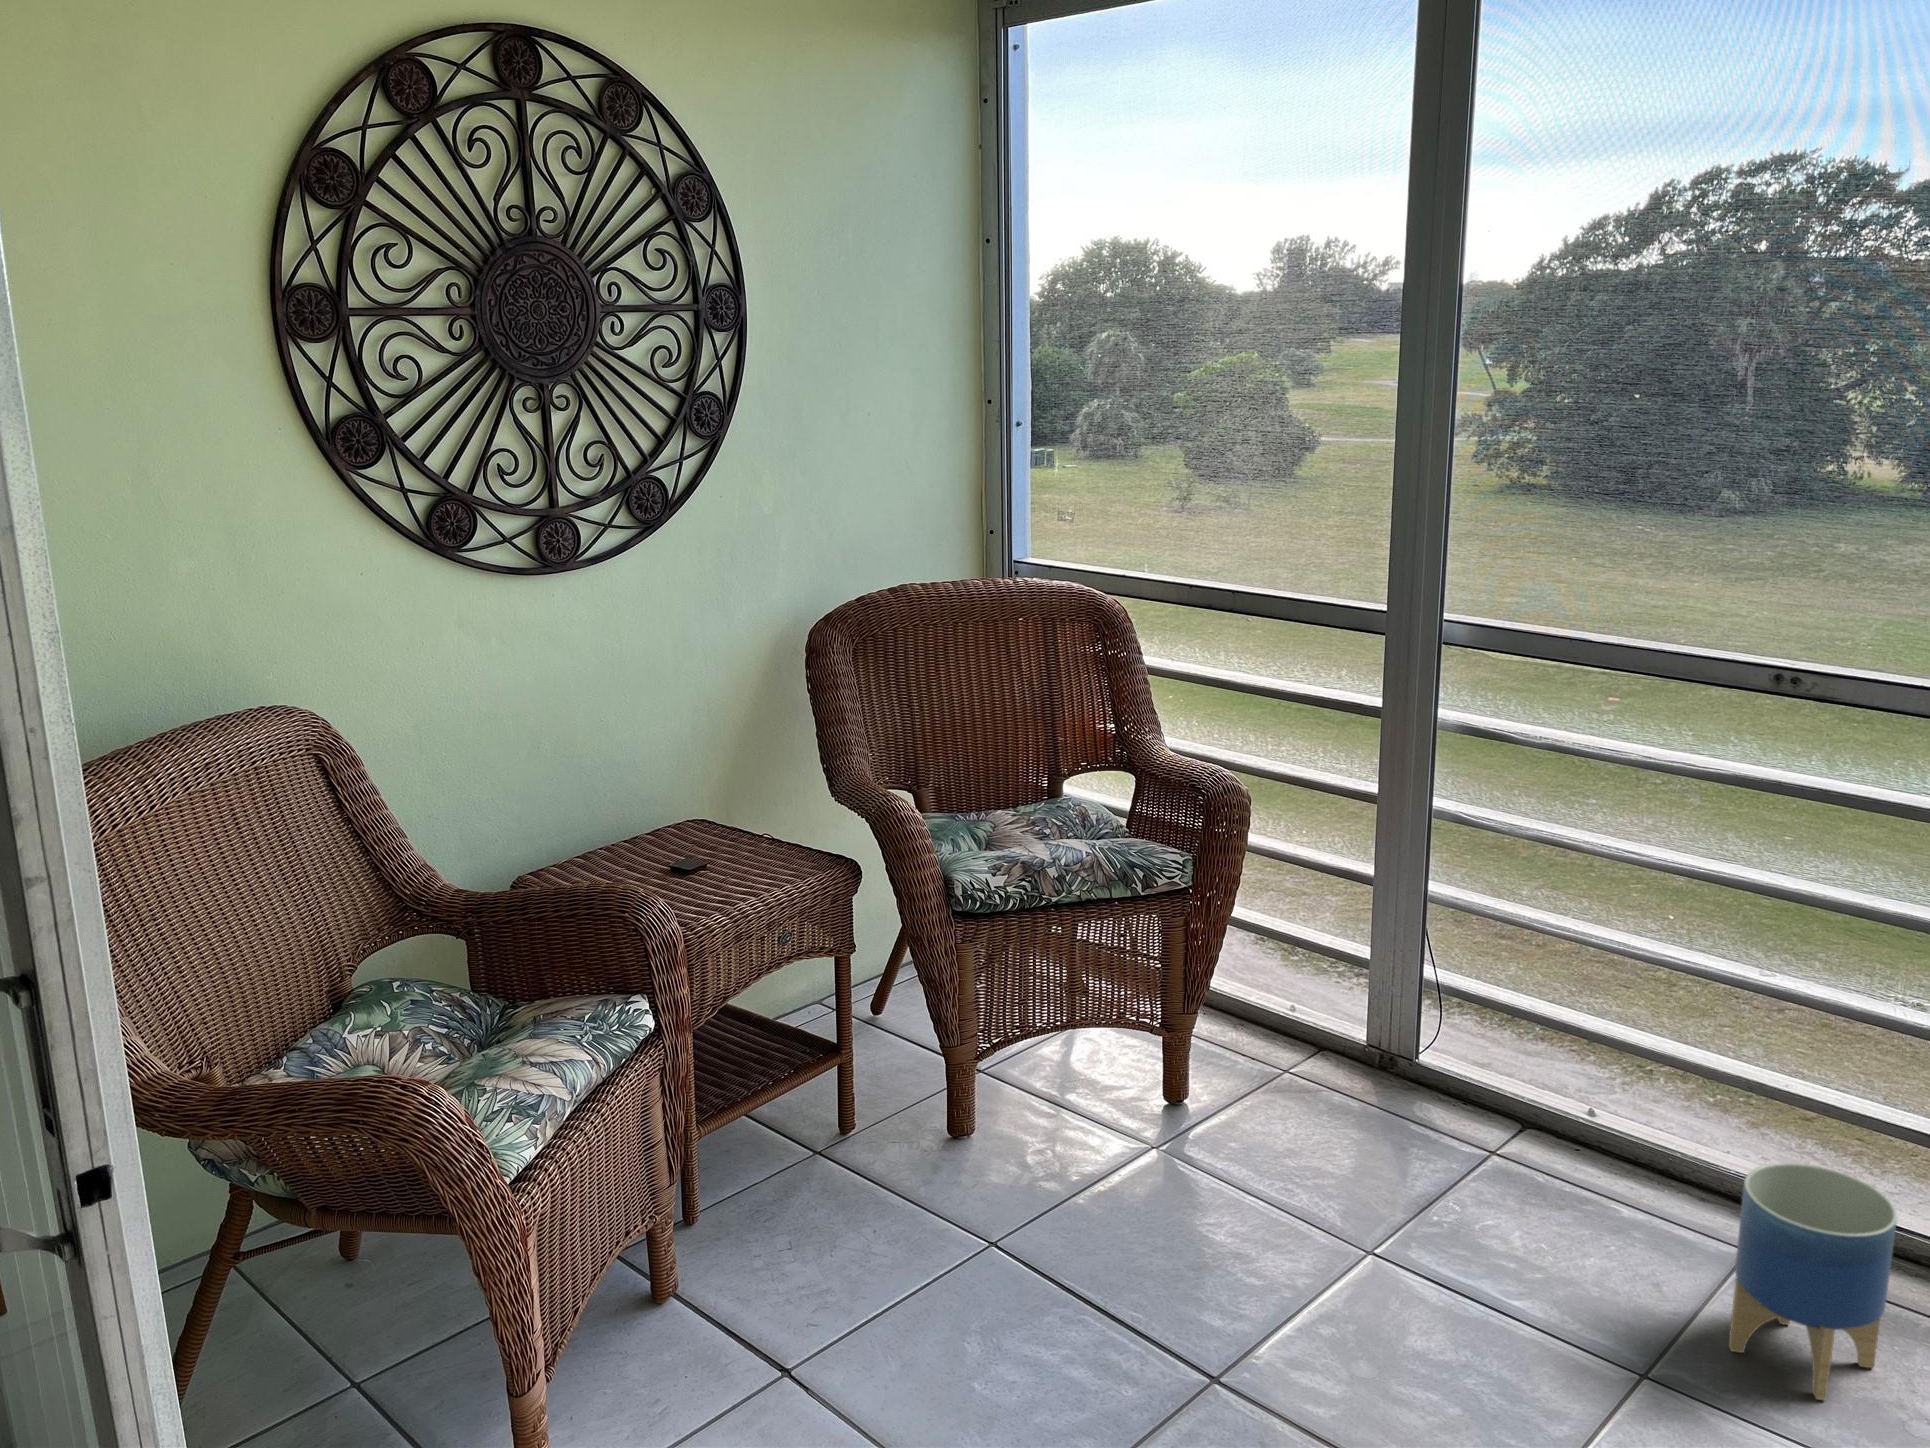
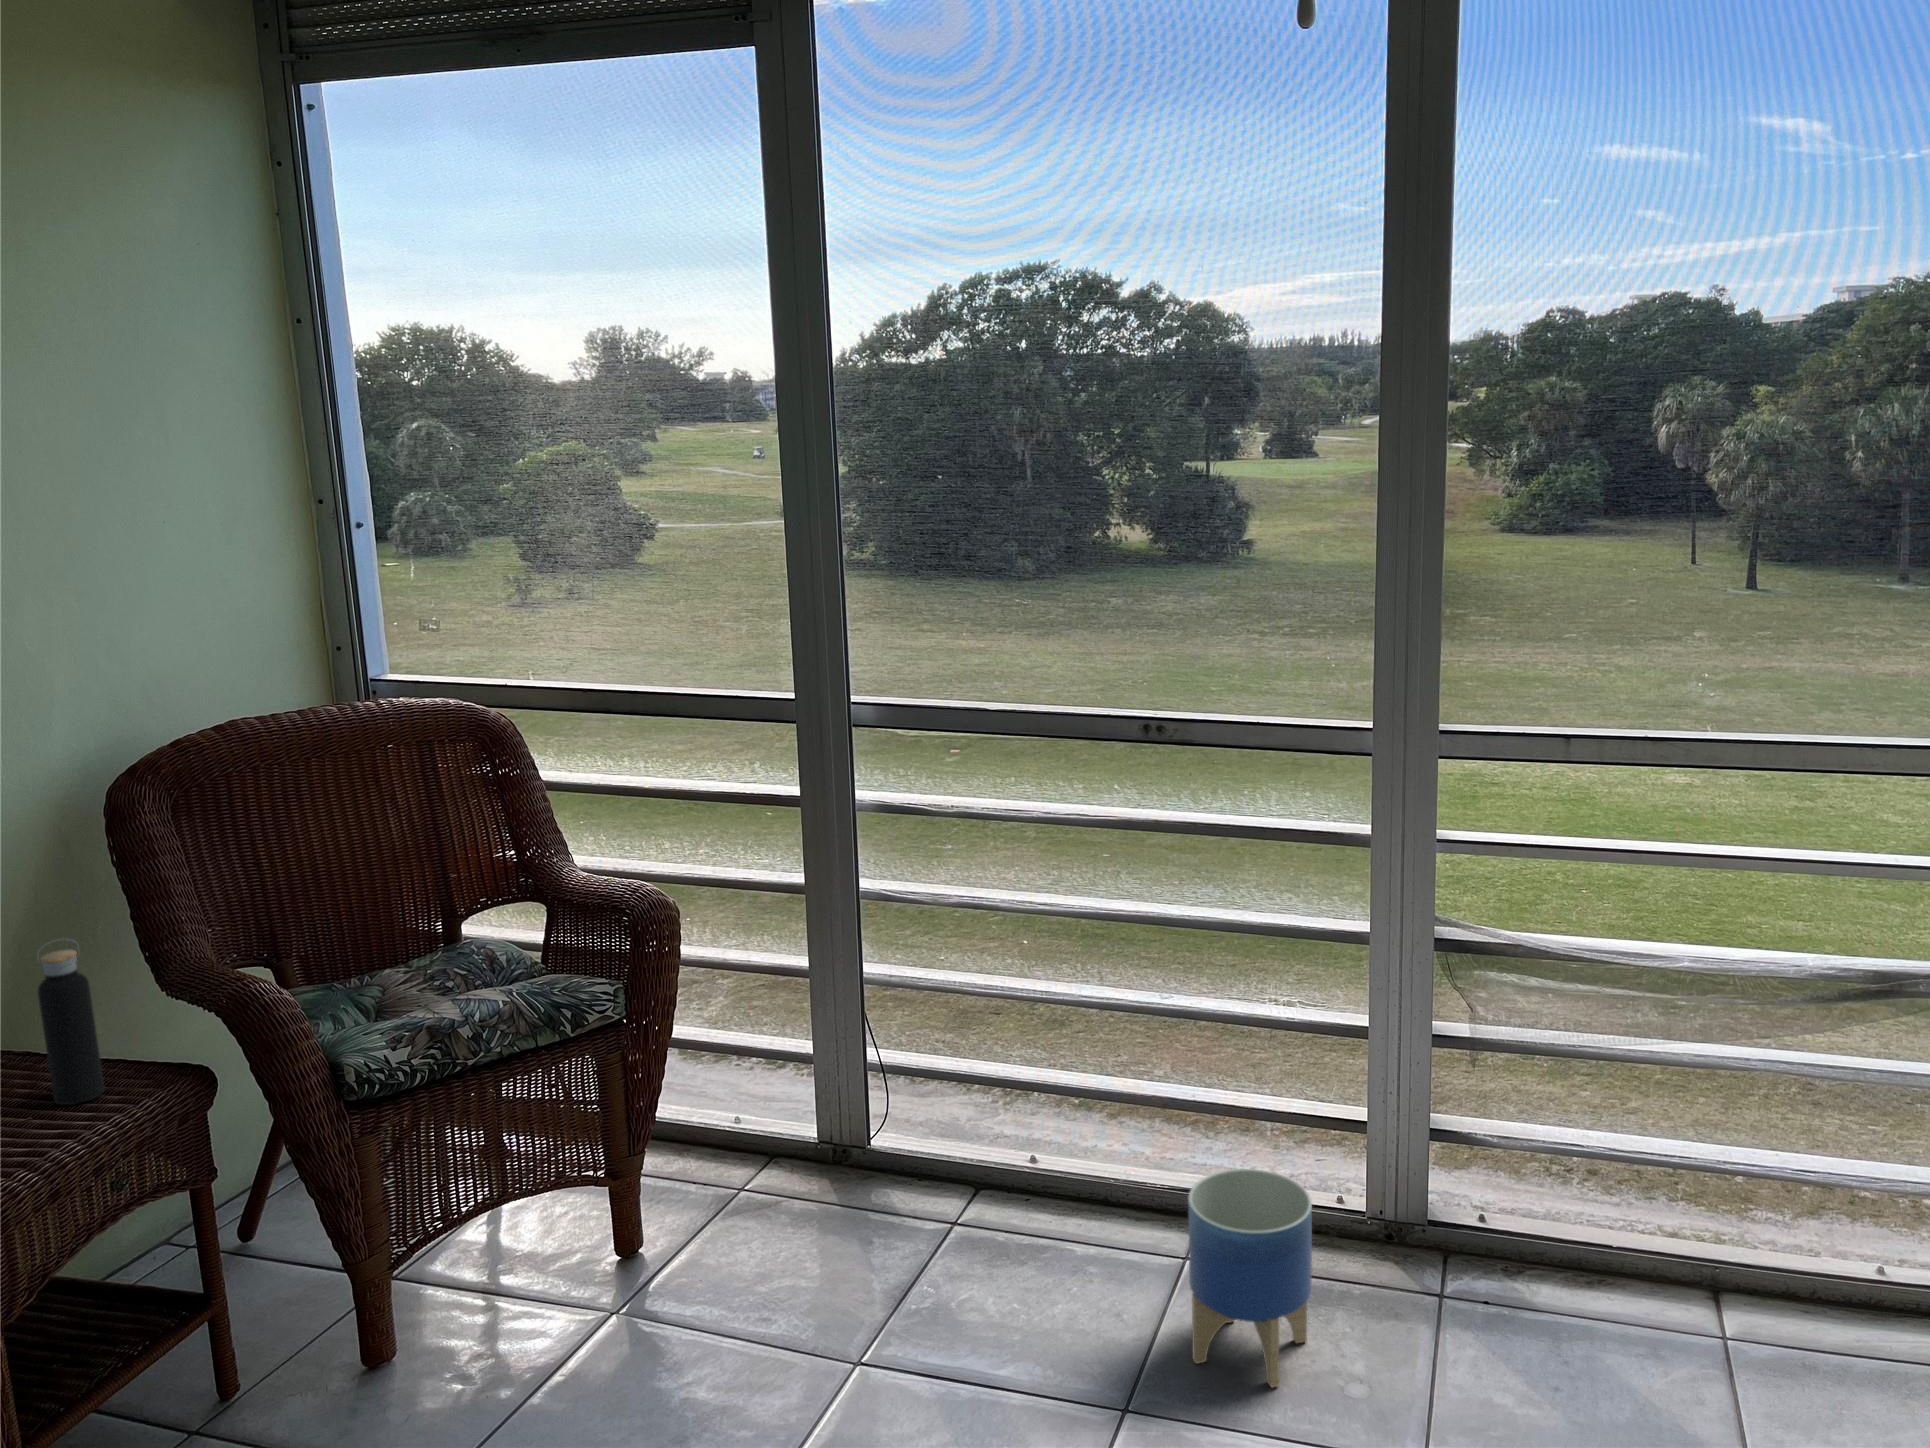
water bottle: none [745,742,783,872] -> present [37,946,105,1105]

